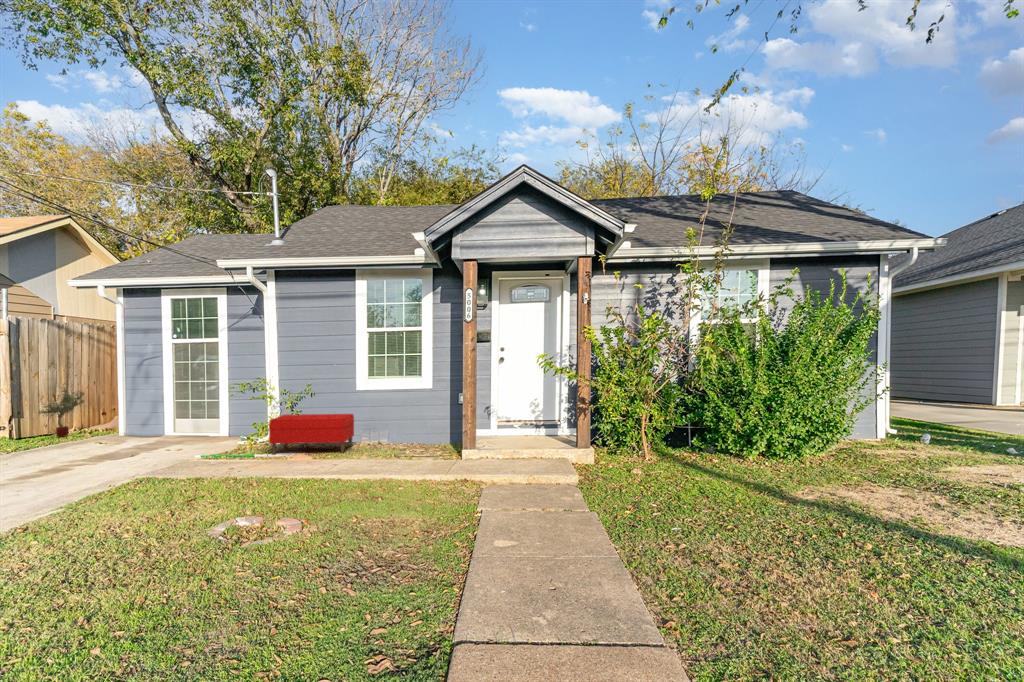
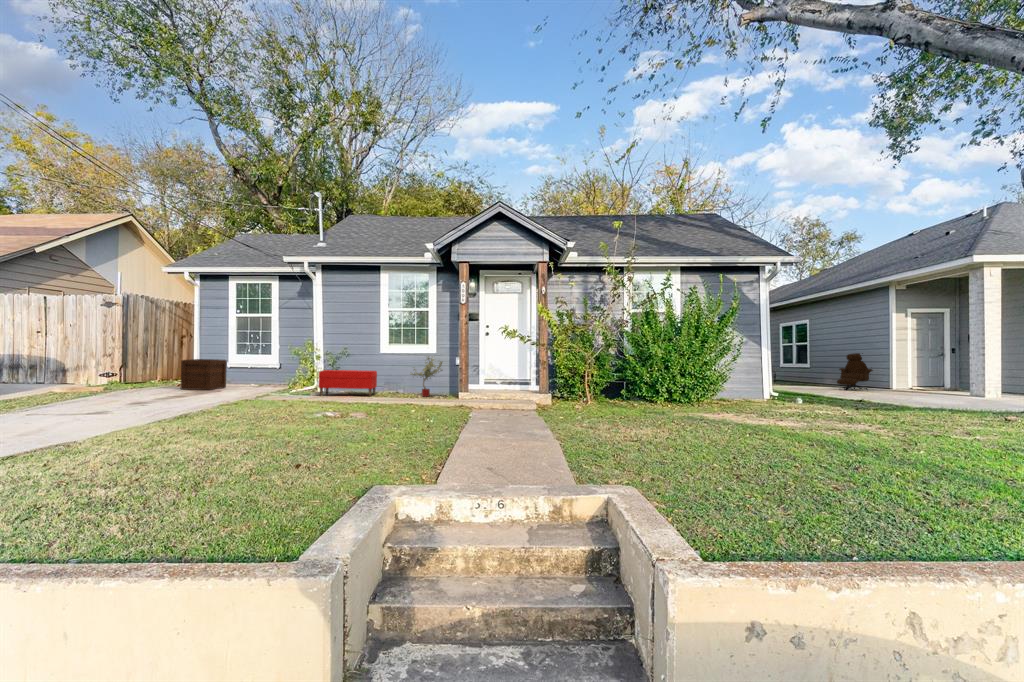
lounge chair: none [921,360,968,407] -> present [837,353,873,390]
potted tree: present [39,387,84,437] -> present [411,356,442,397]
wooden crate: none [91,400,161,444] -> present [181,359,227,390]

